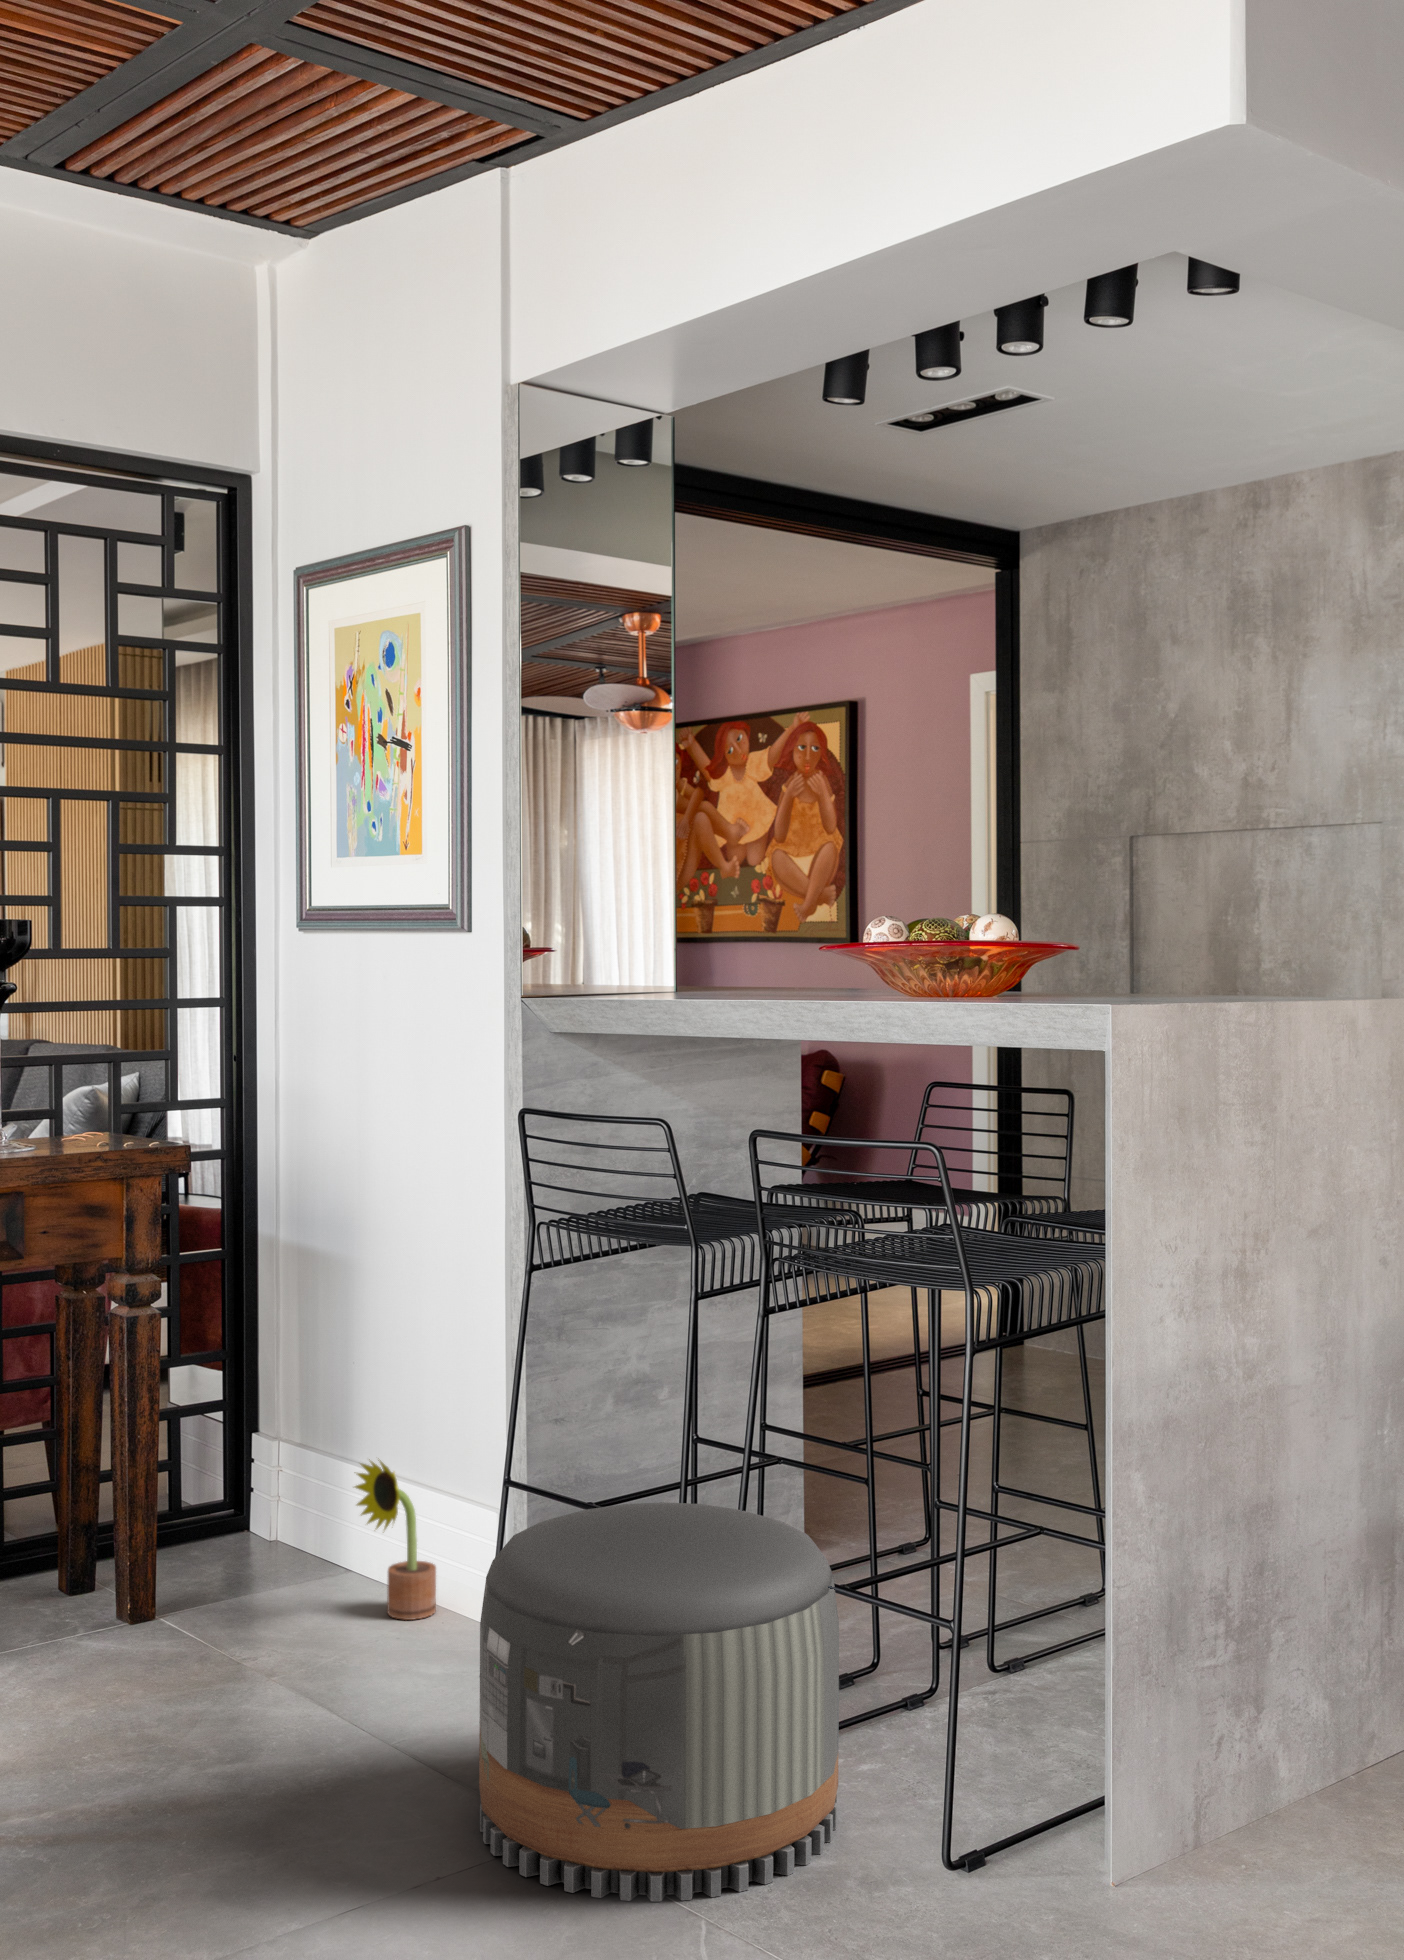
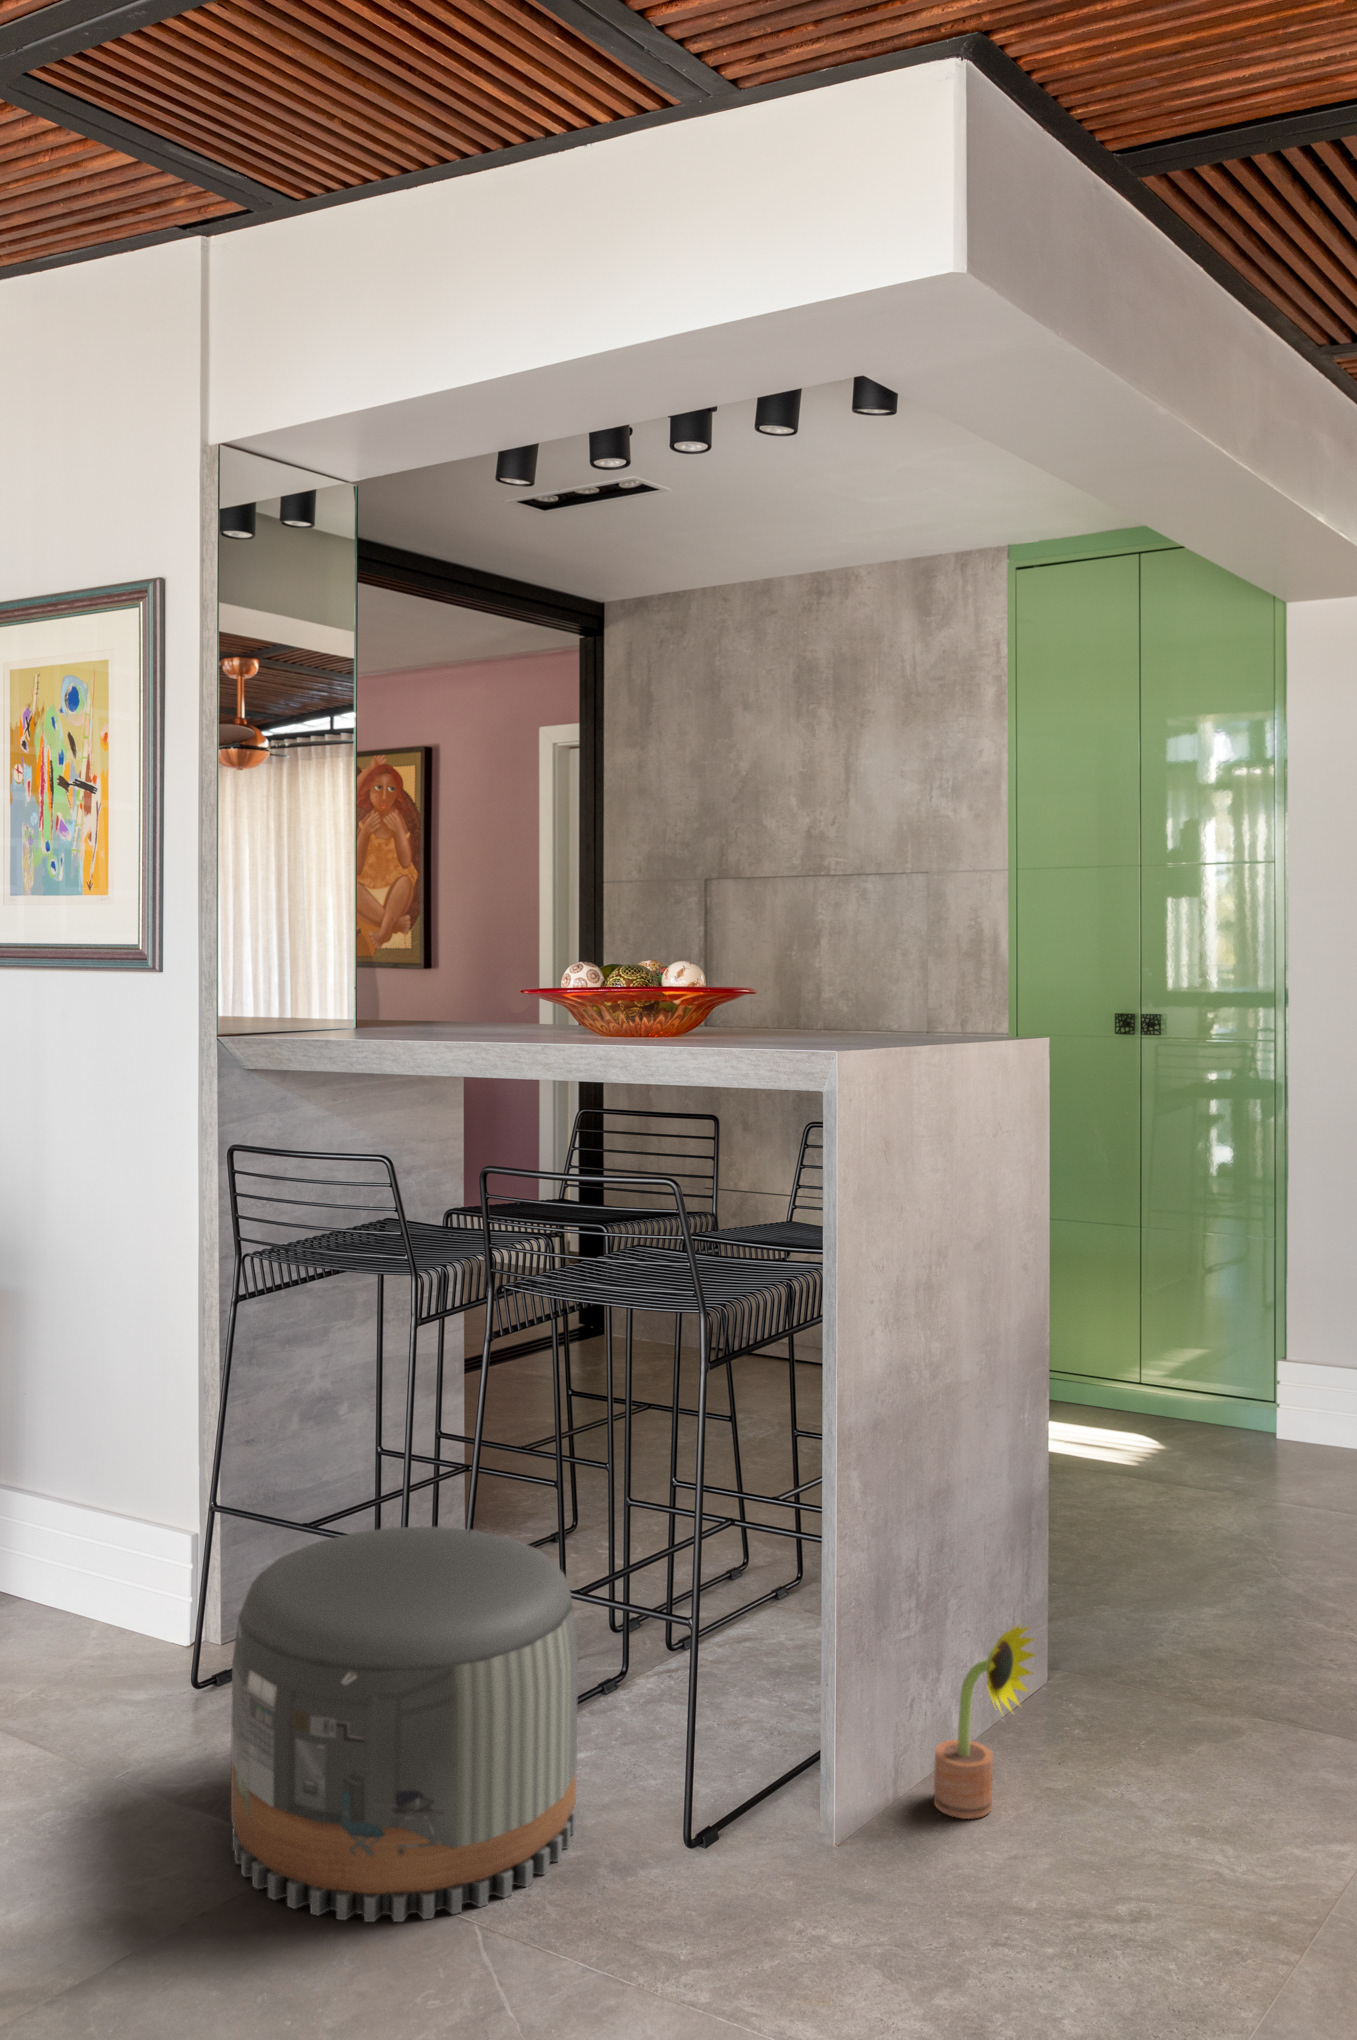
decorative plant: present [355,1459,436,1620] -> present [934,1625,1035,1819]

